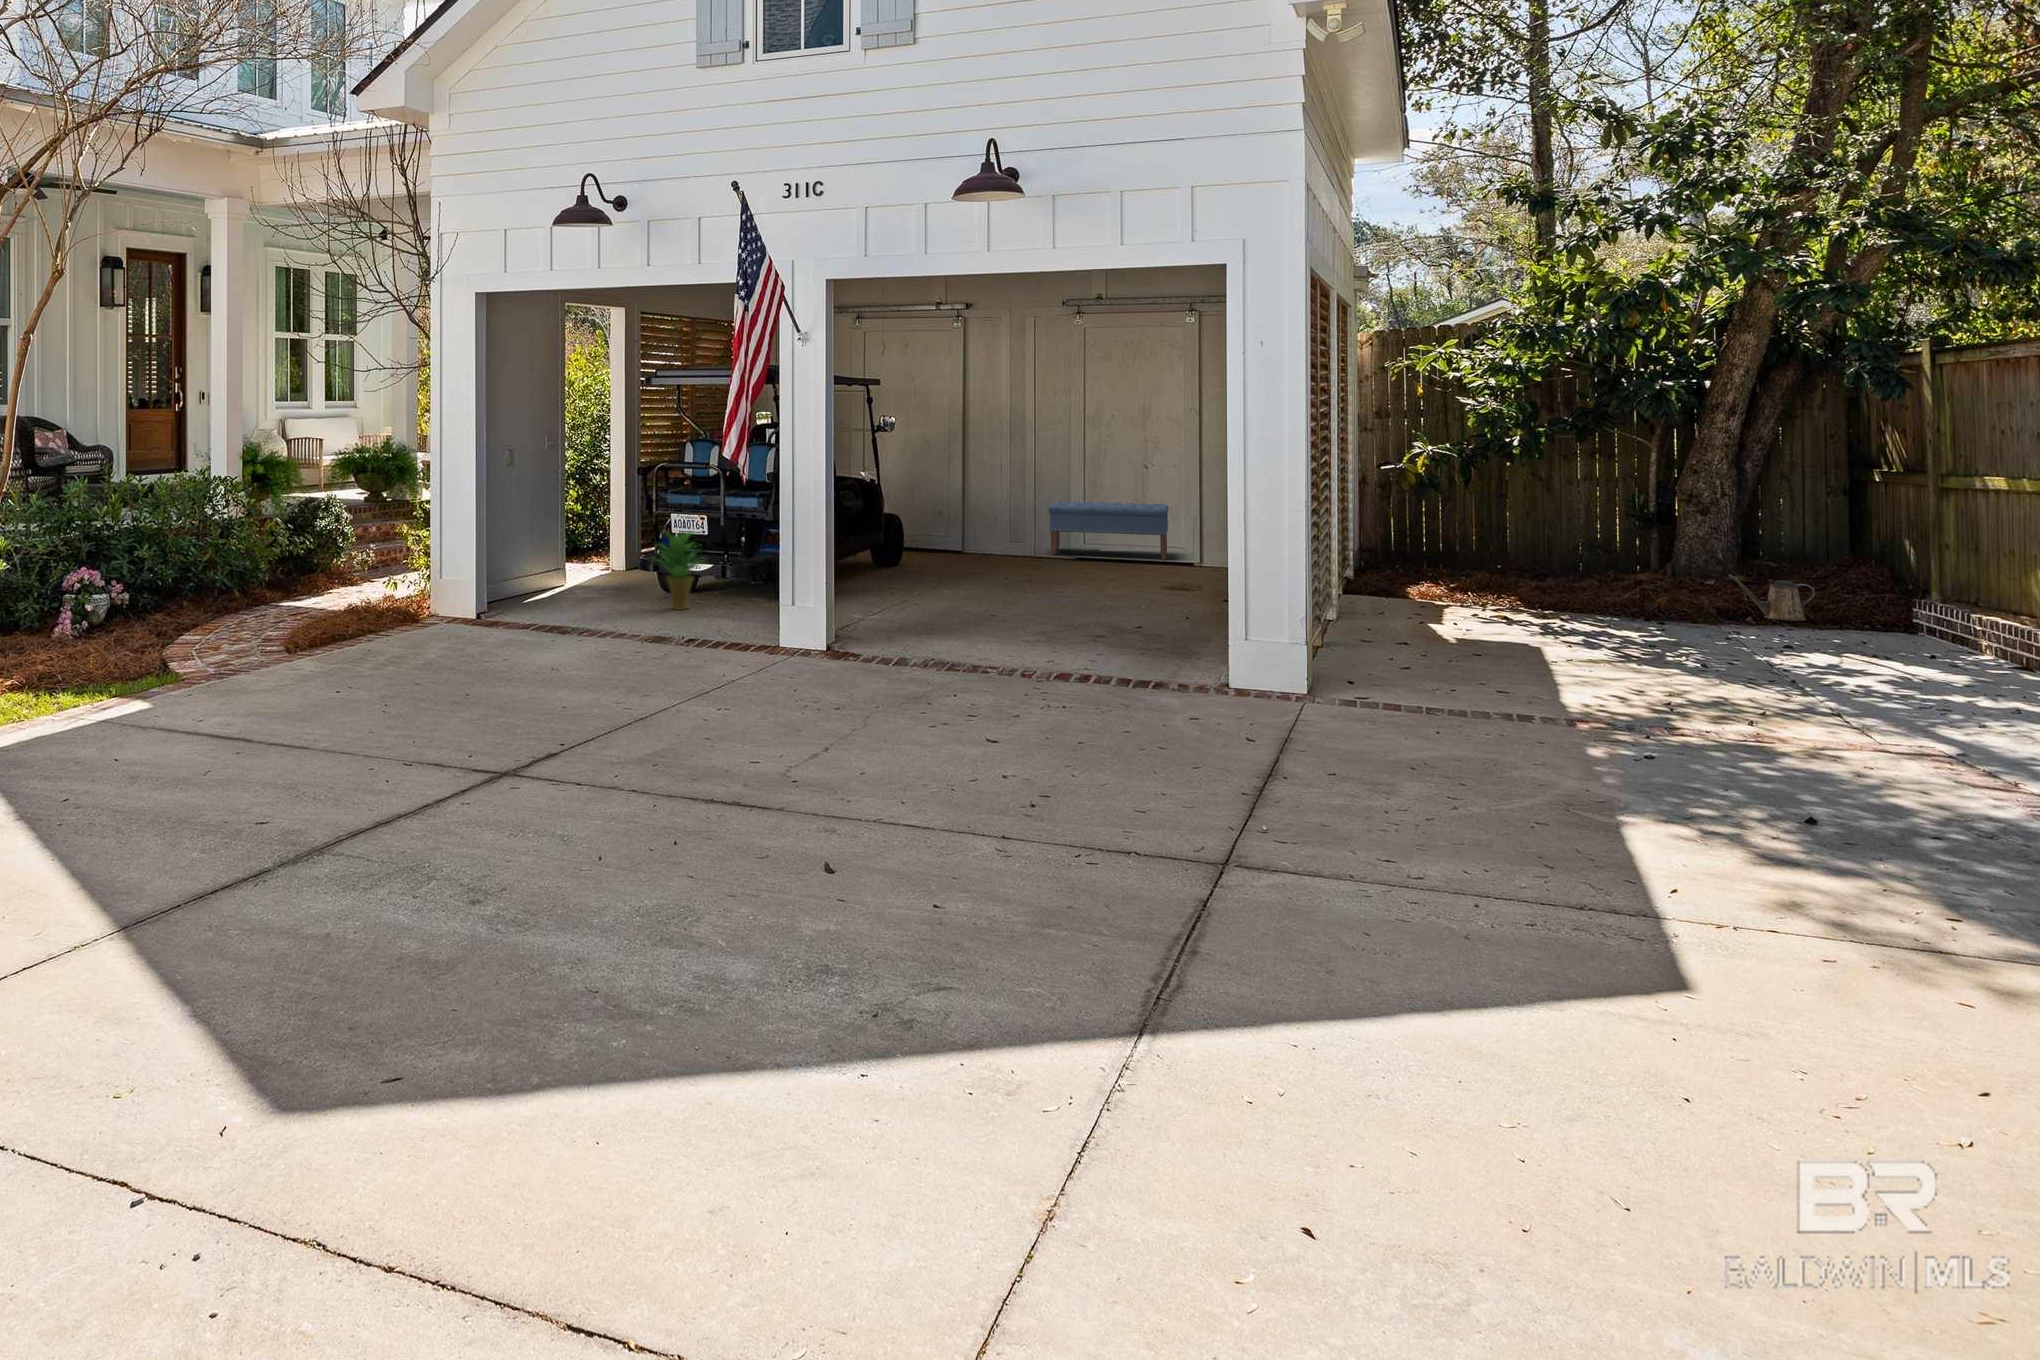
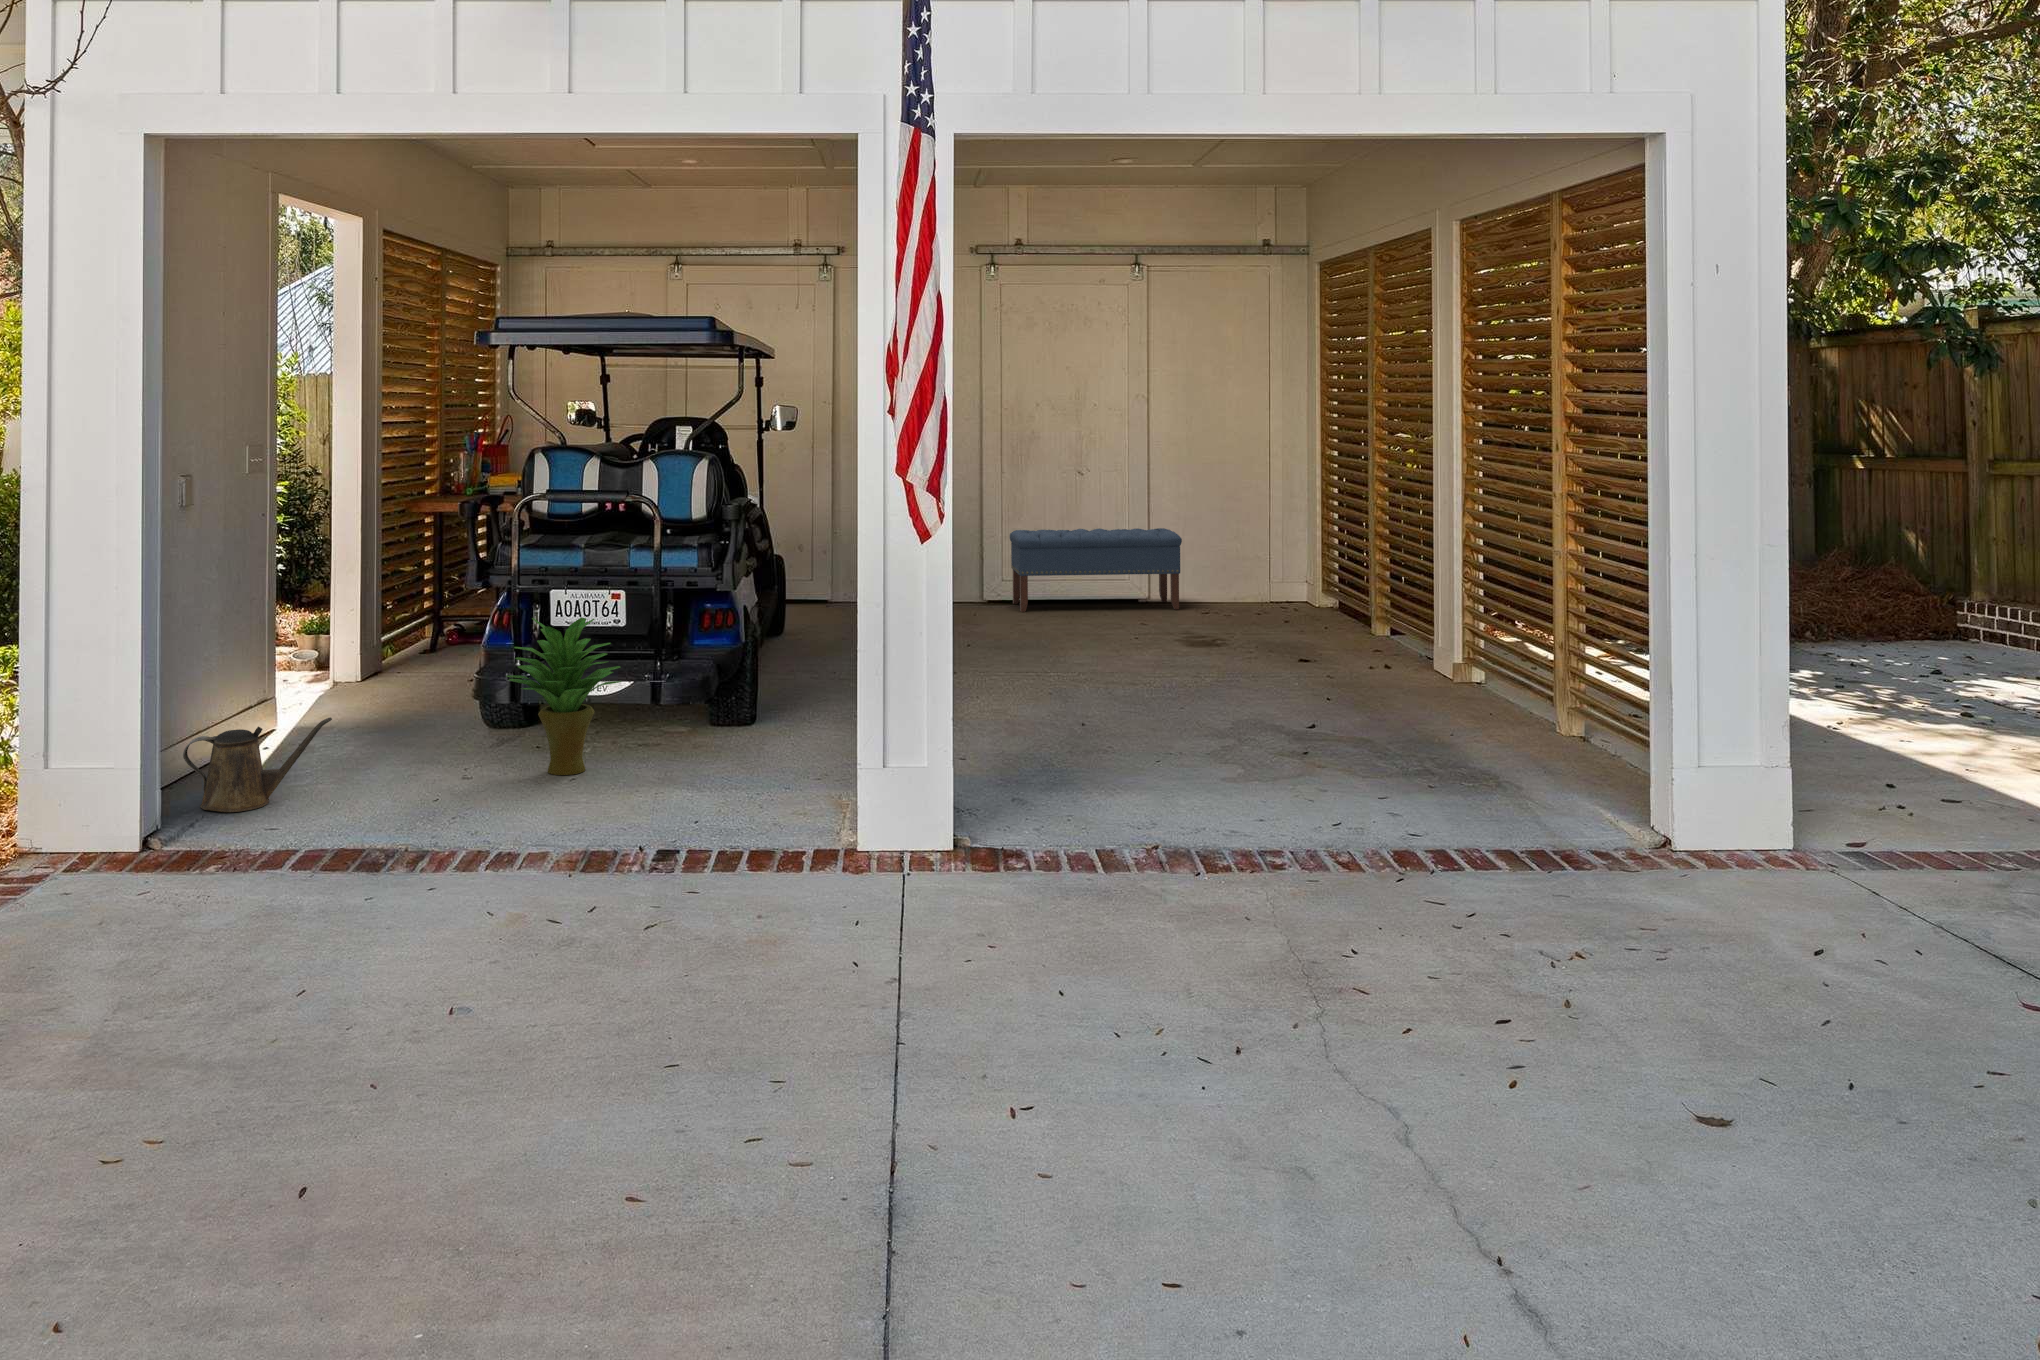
watering can: present [1728,575,1815,621] -> present [183,717,332,812]

